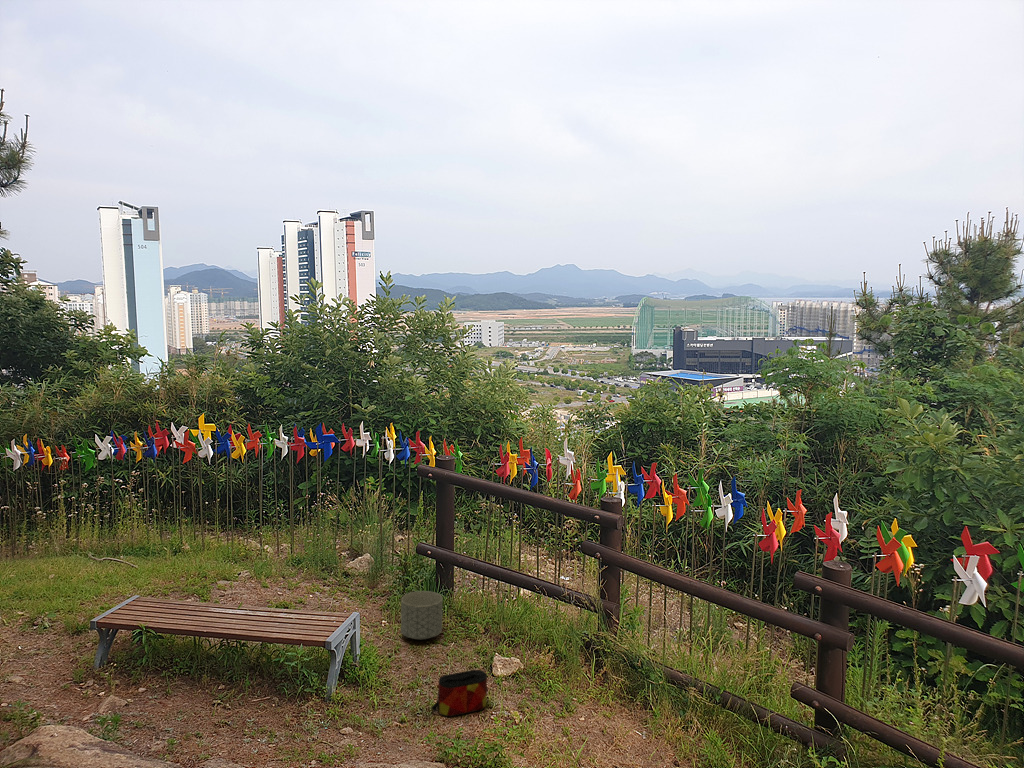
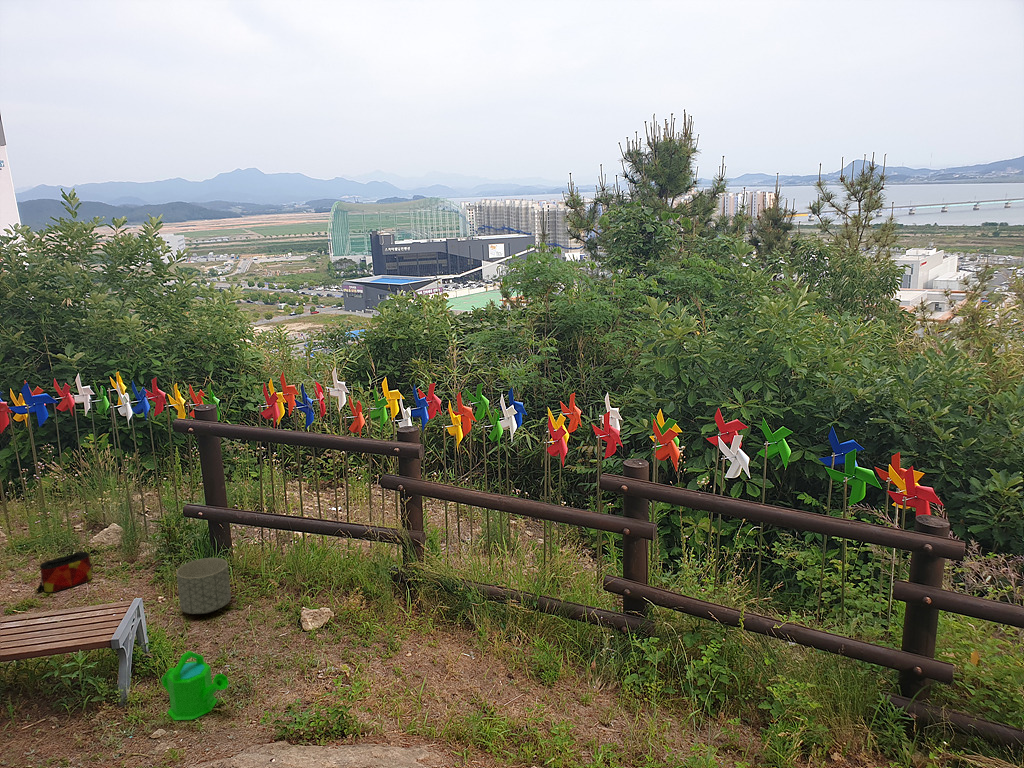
watering can: none [357,667,404,729] -> present [162,651,229,720]
bag: present [431,670,488,717] -> present [36,552,93,593]

